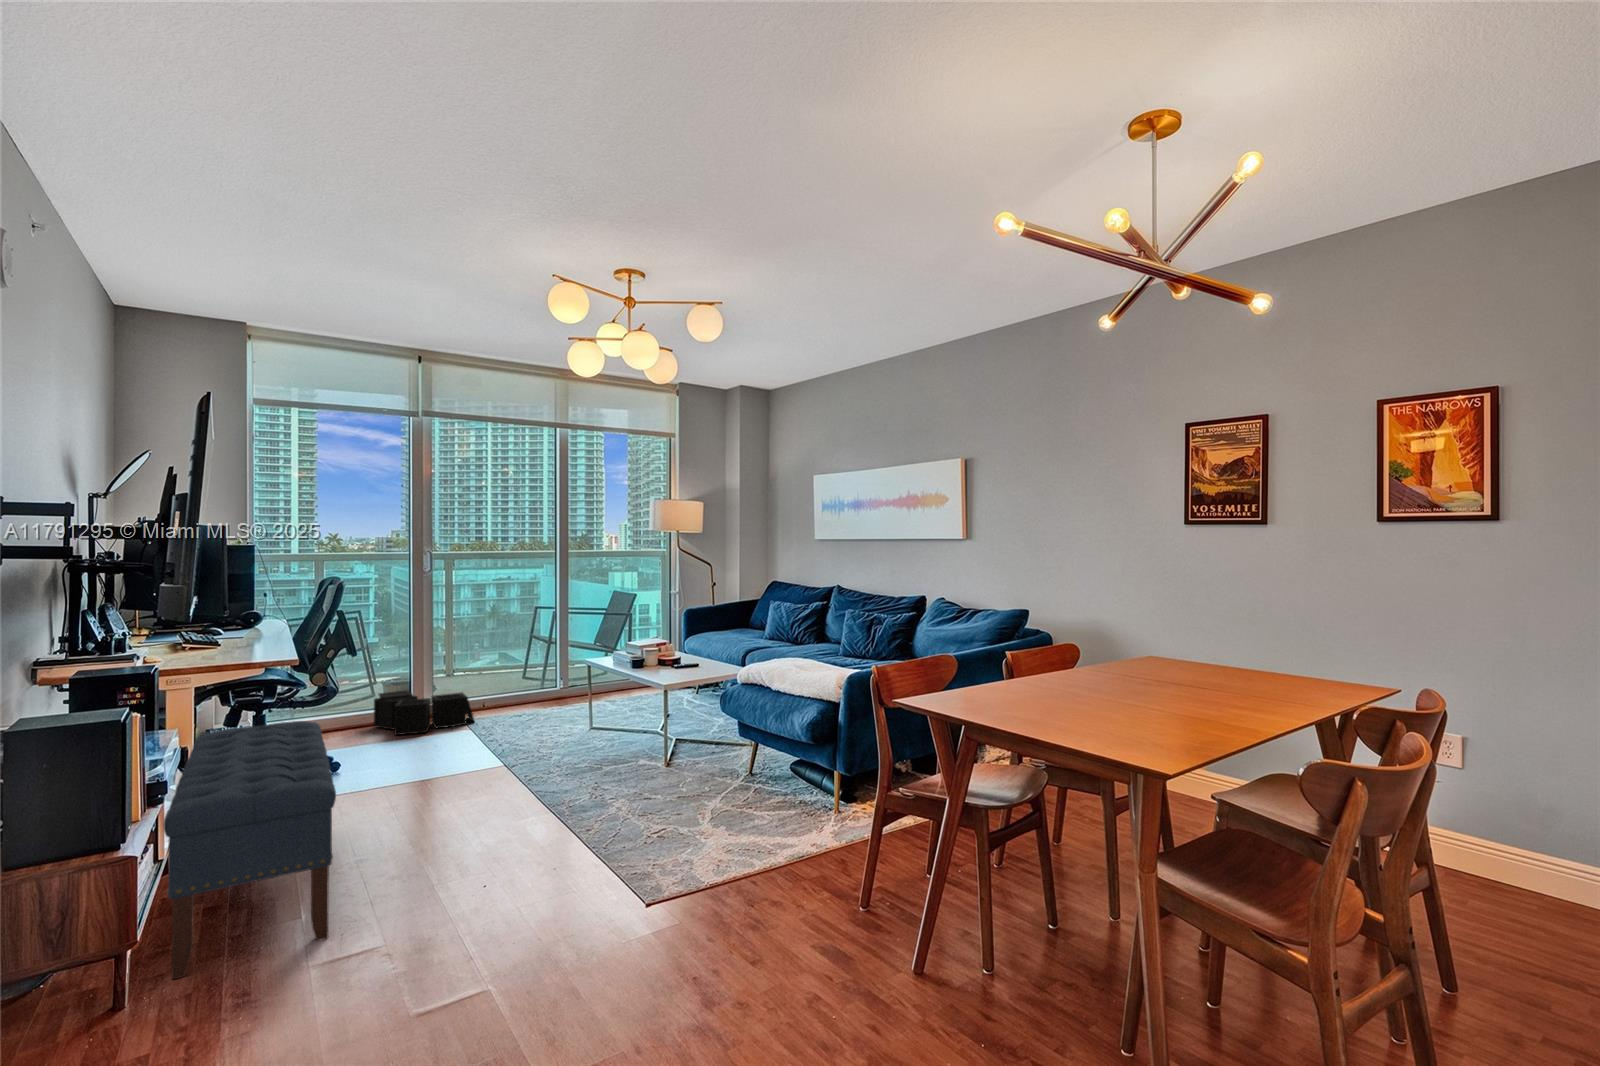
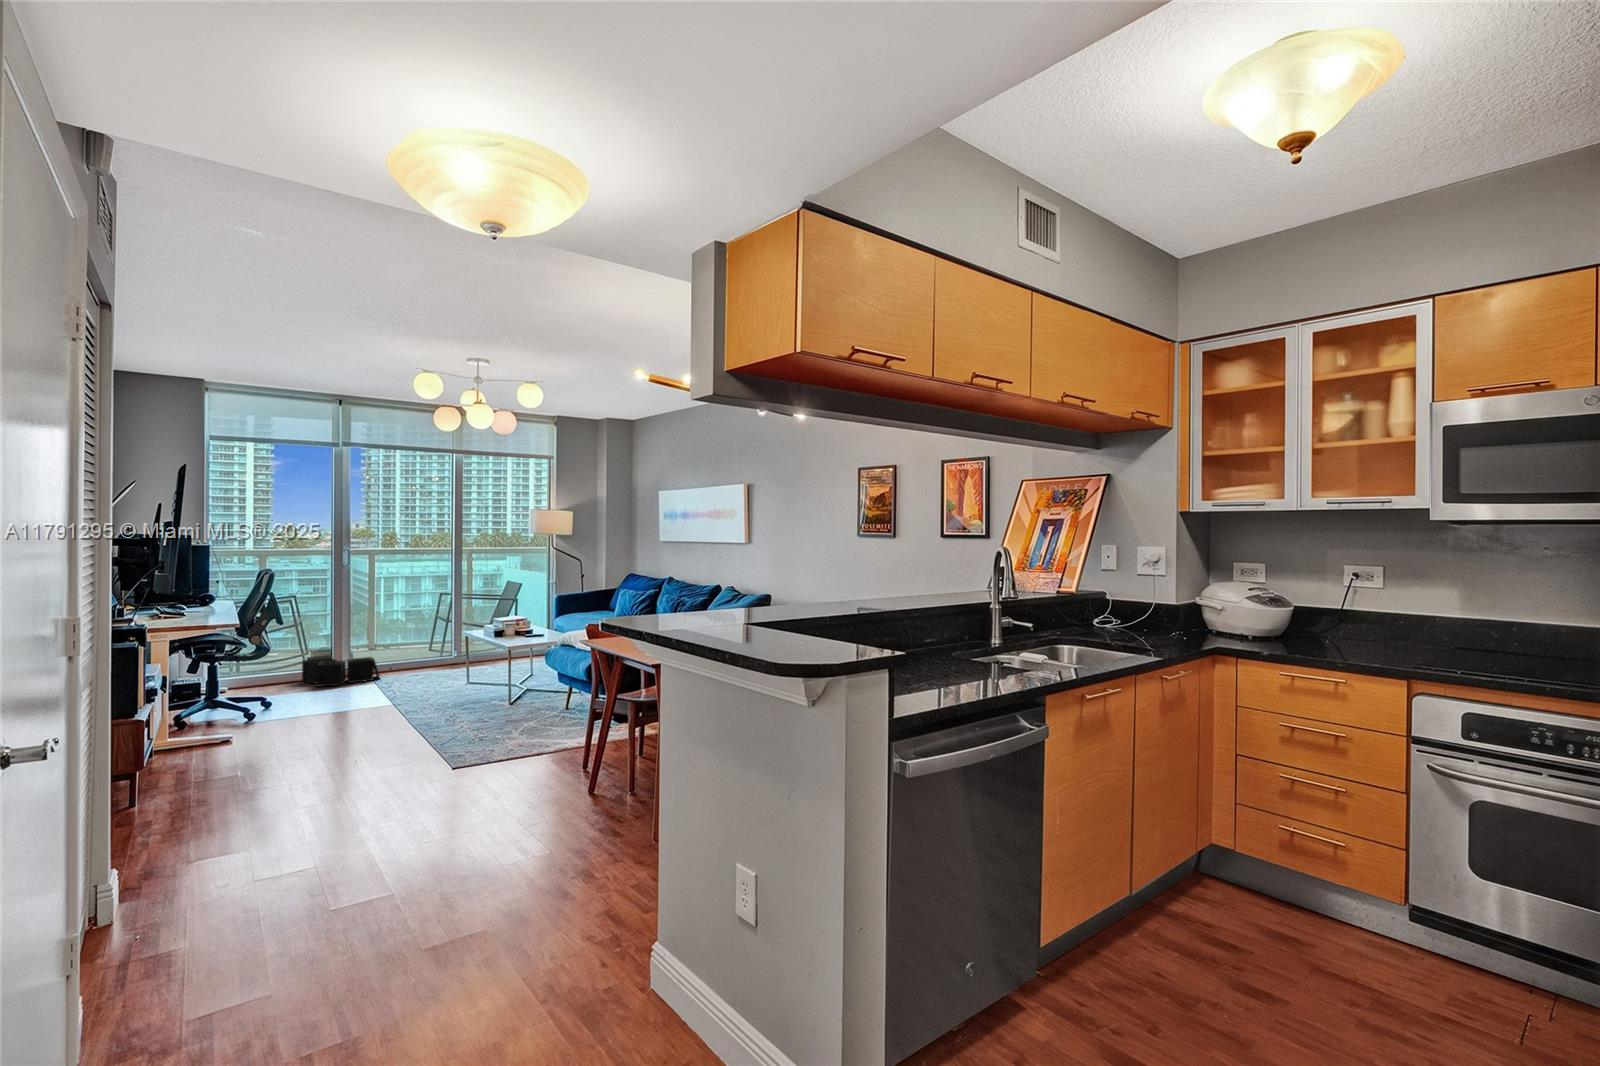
bench: present [164,721,336,979] -> none [155,664,257,796]

